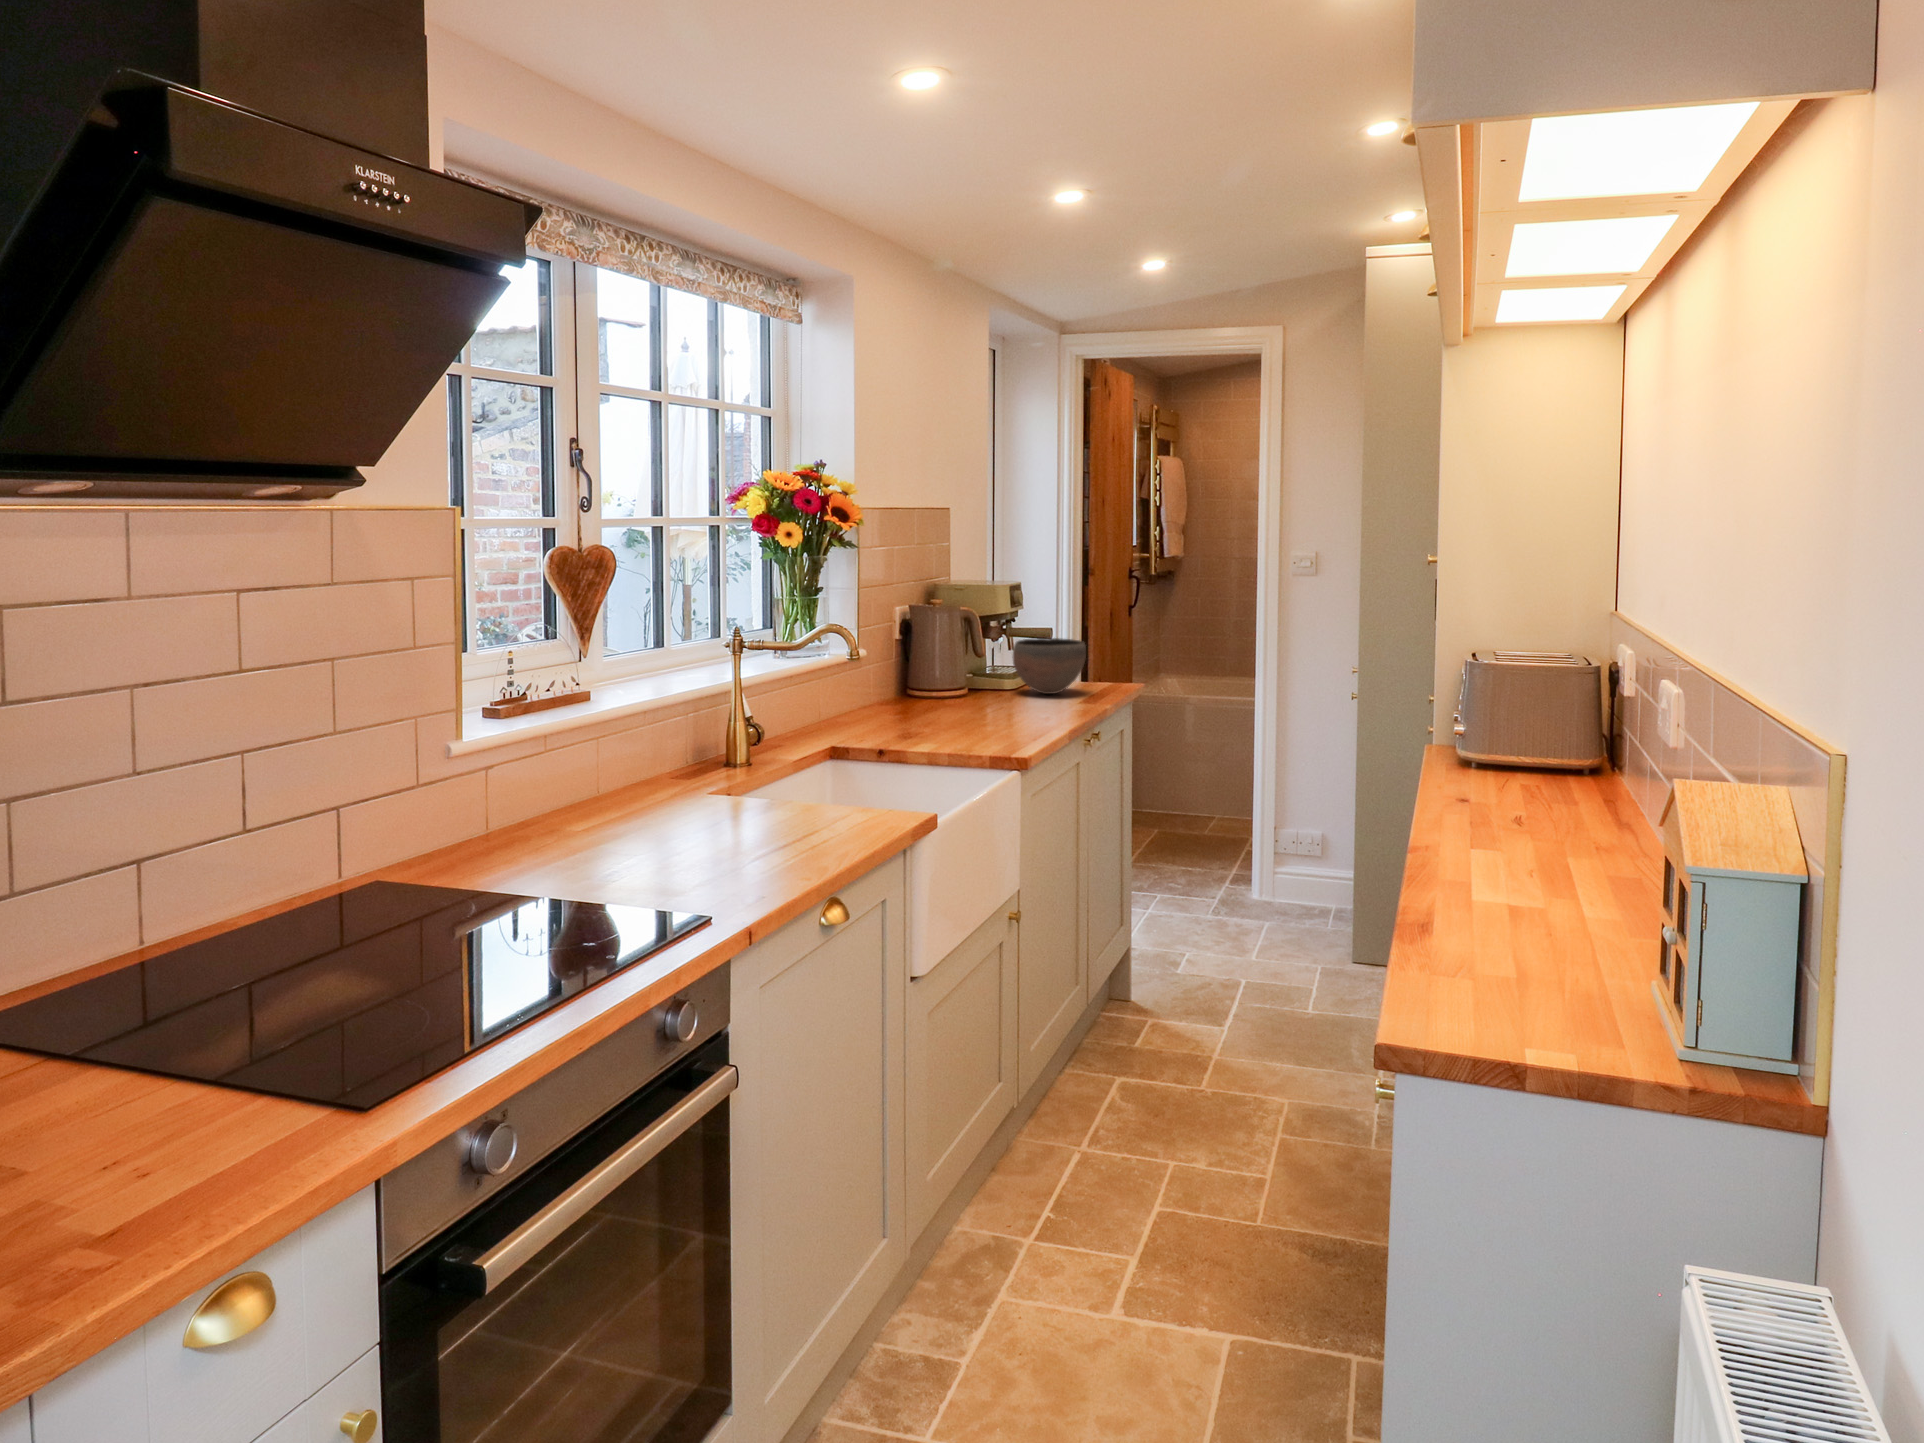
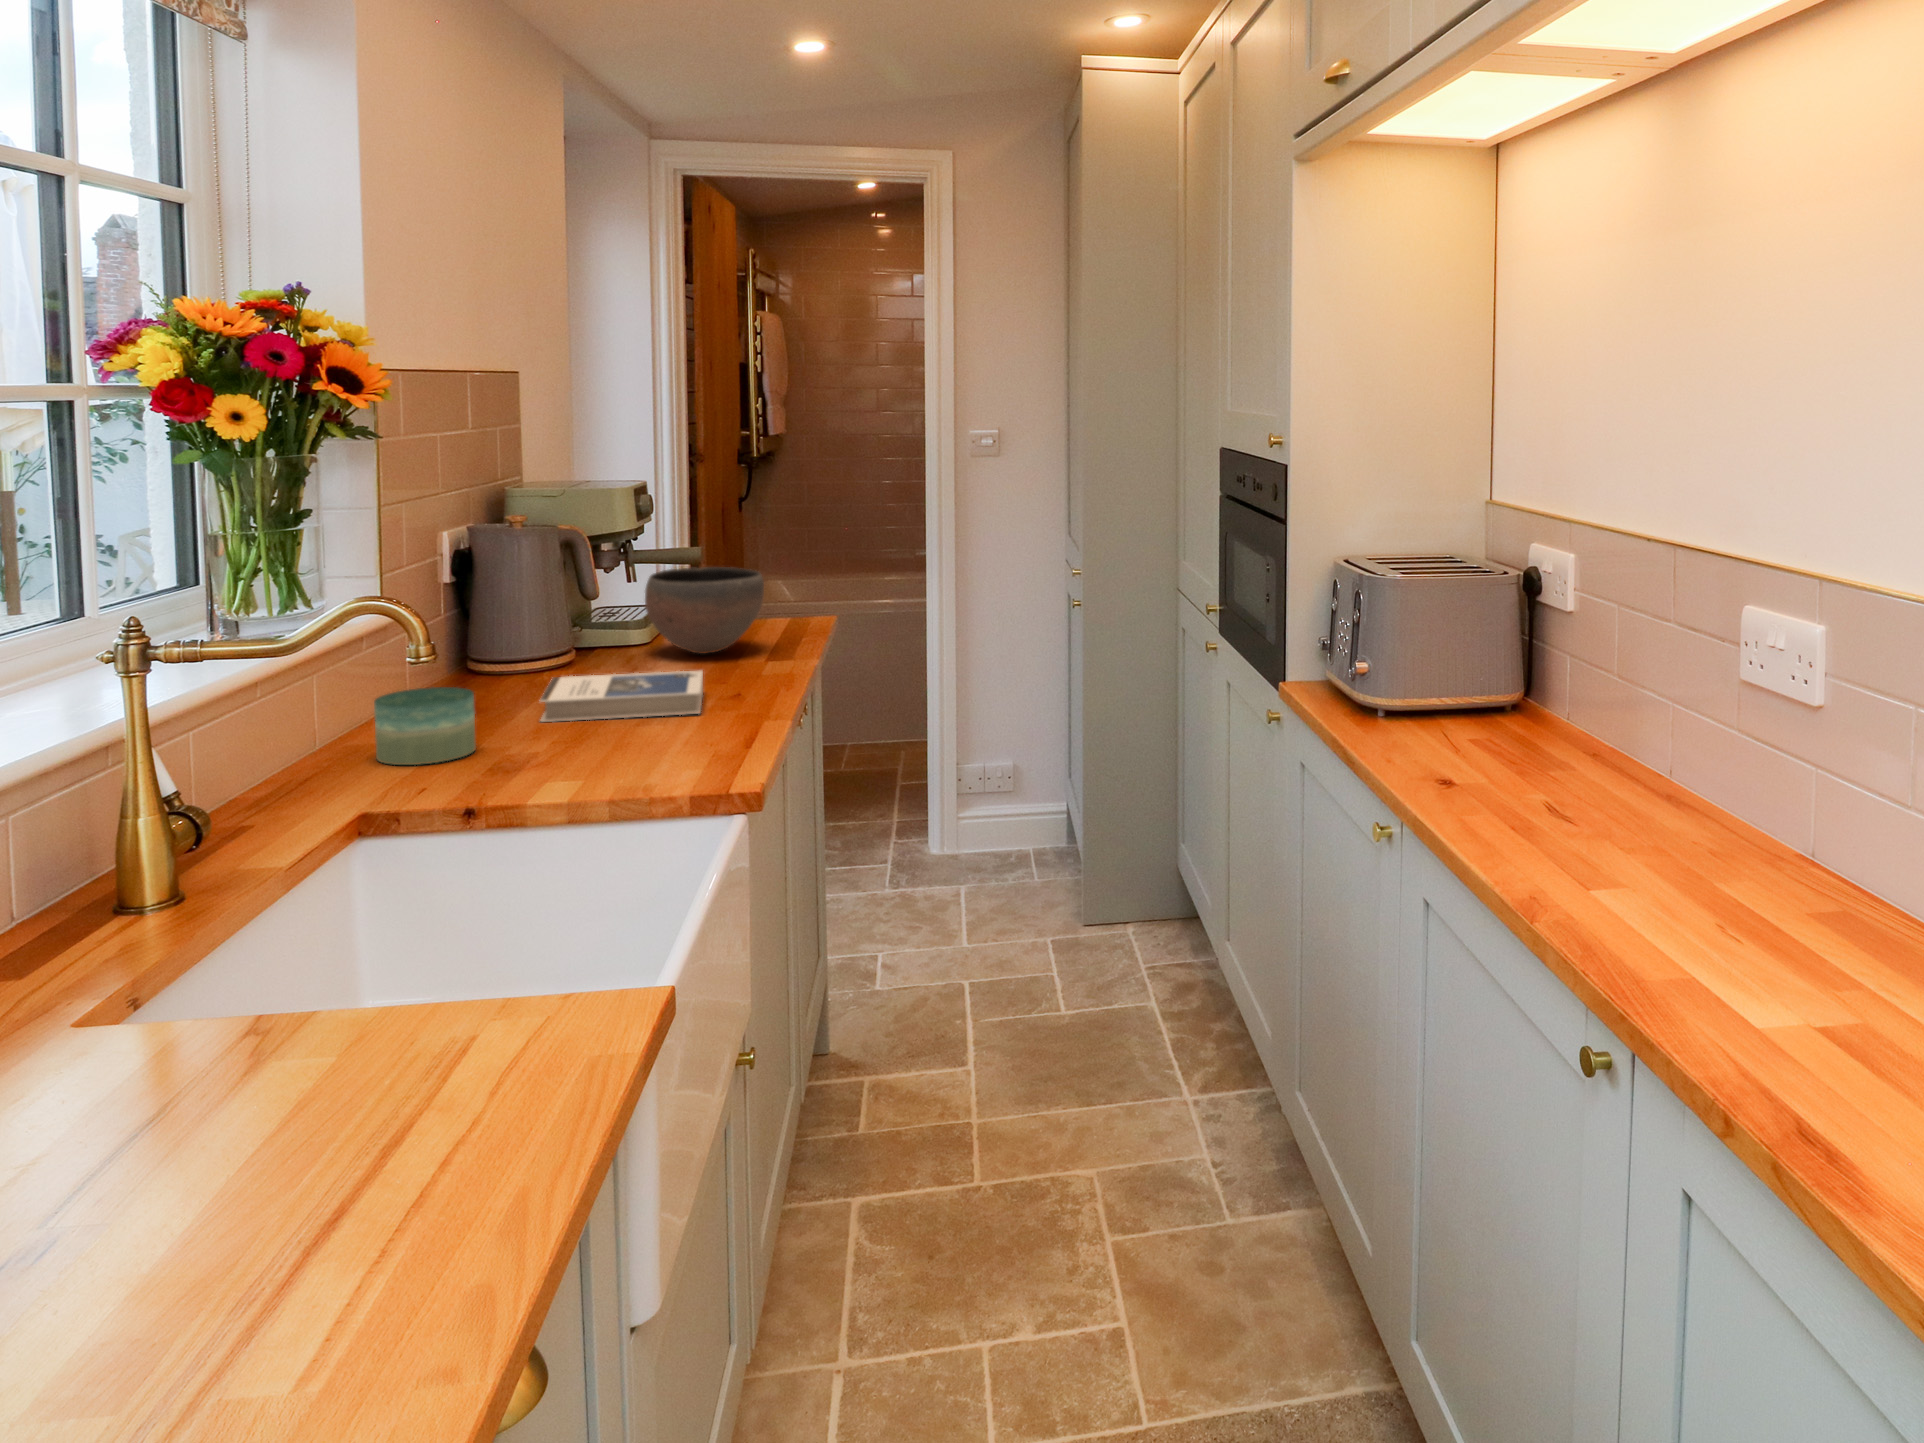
candle: none [853,694,903,735] -> present [374,687,476,765]
hardback book: none [941,698,1038,723] -> present [540,671,703,722]

